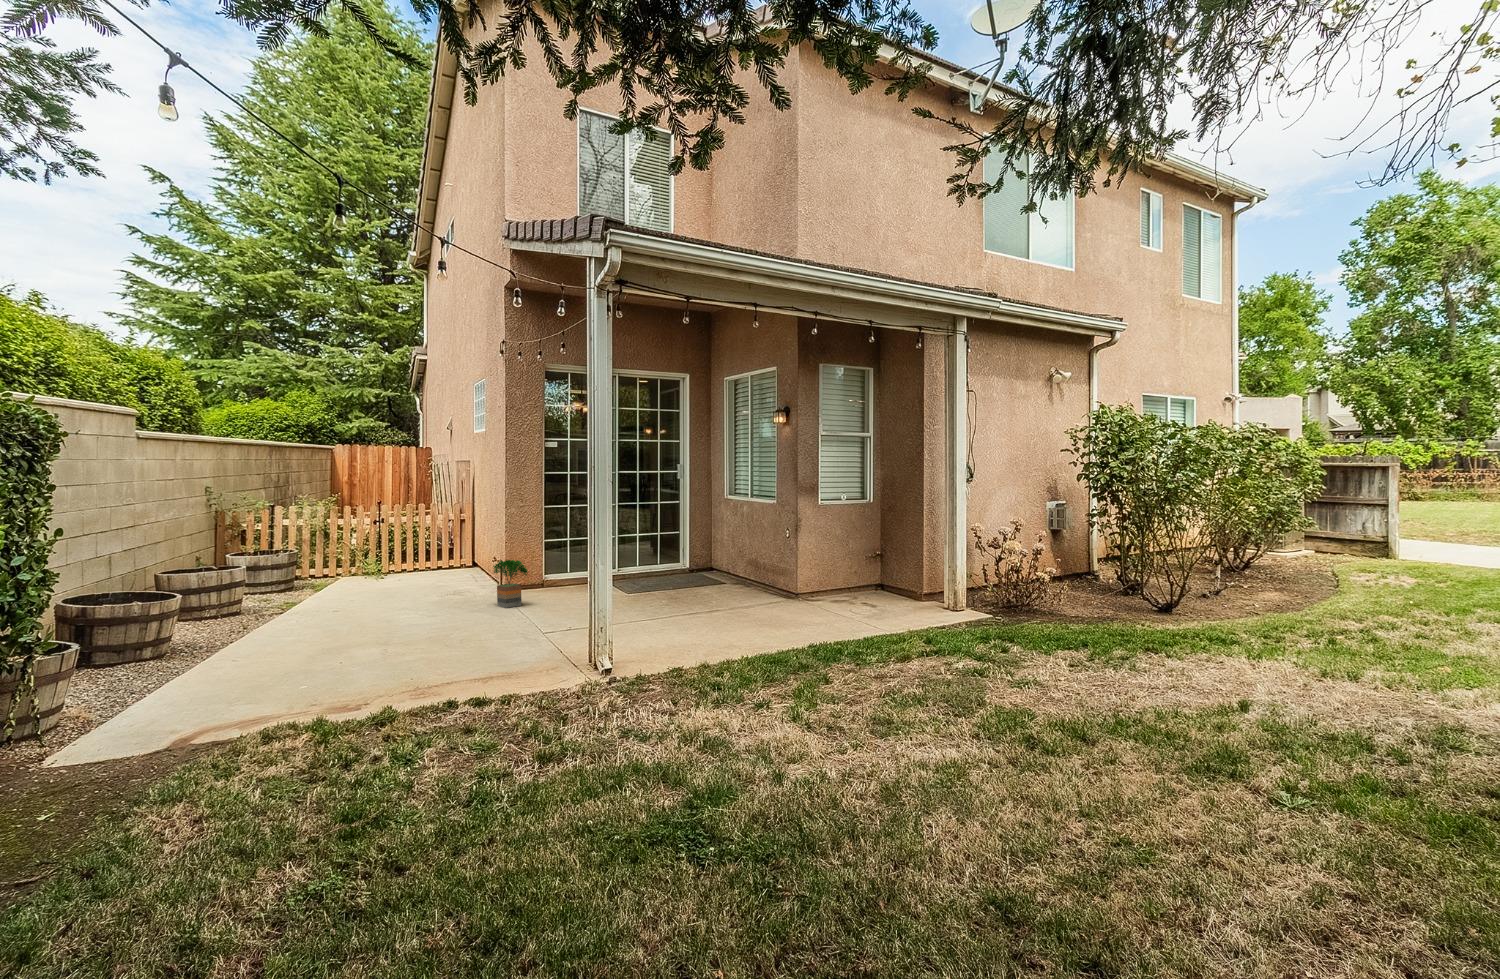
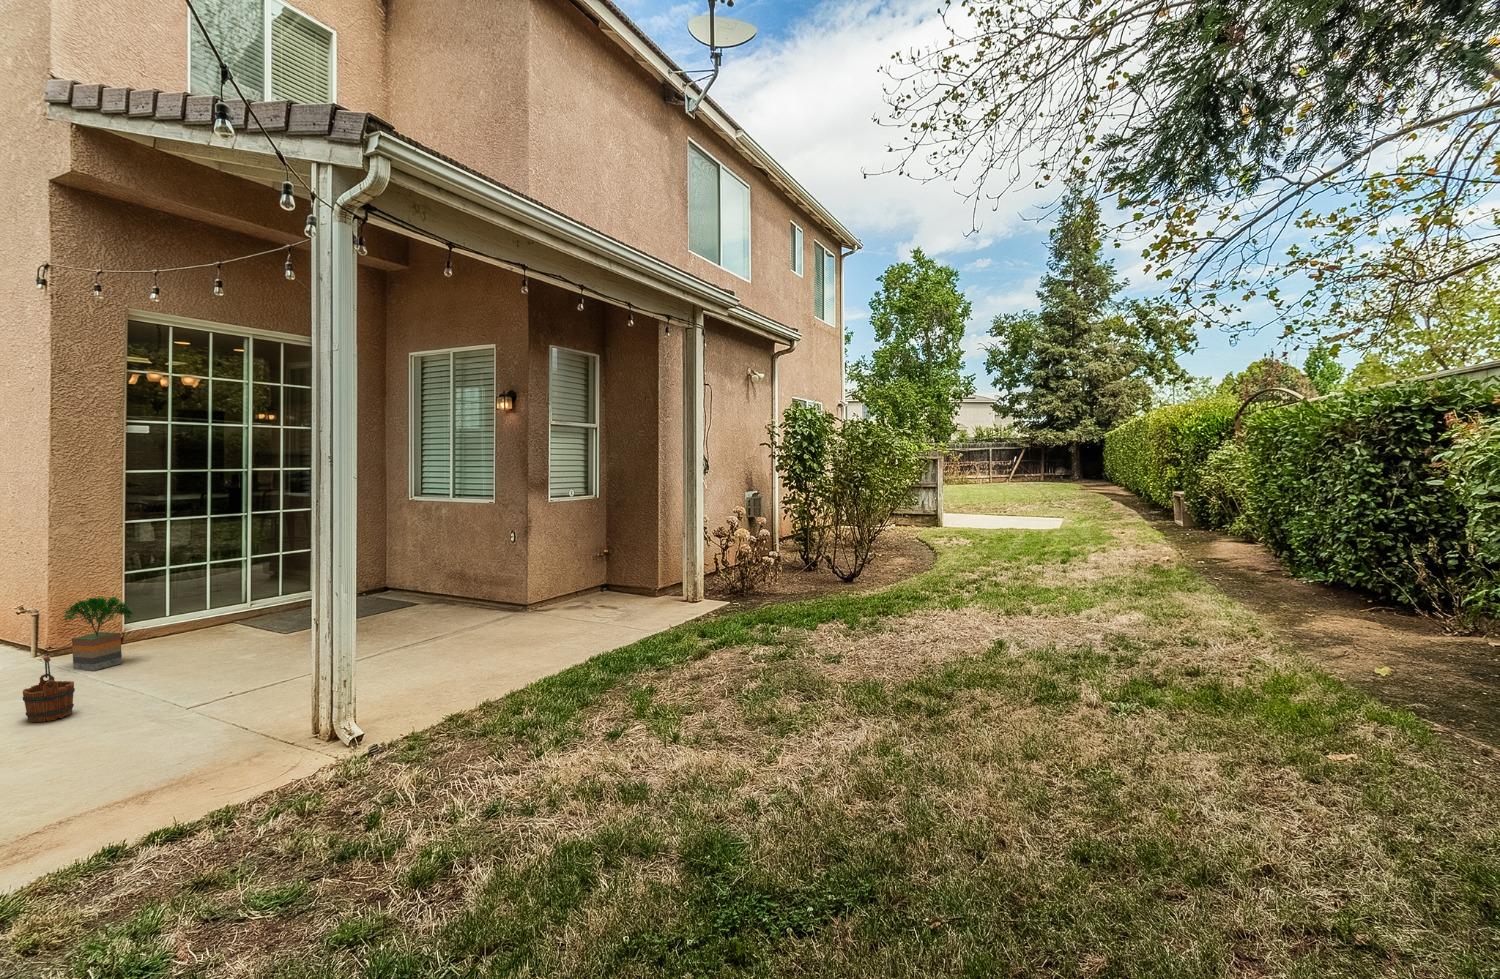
wooden bucket: none [458,591,483,631] -> present [23,656,75,722]

